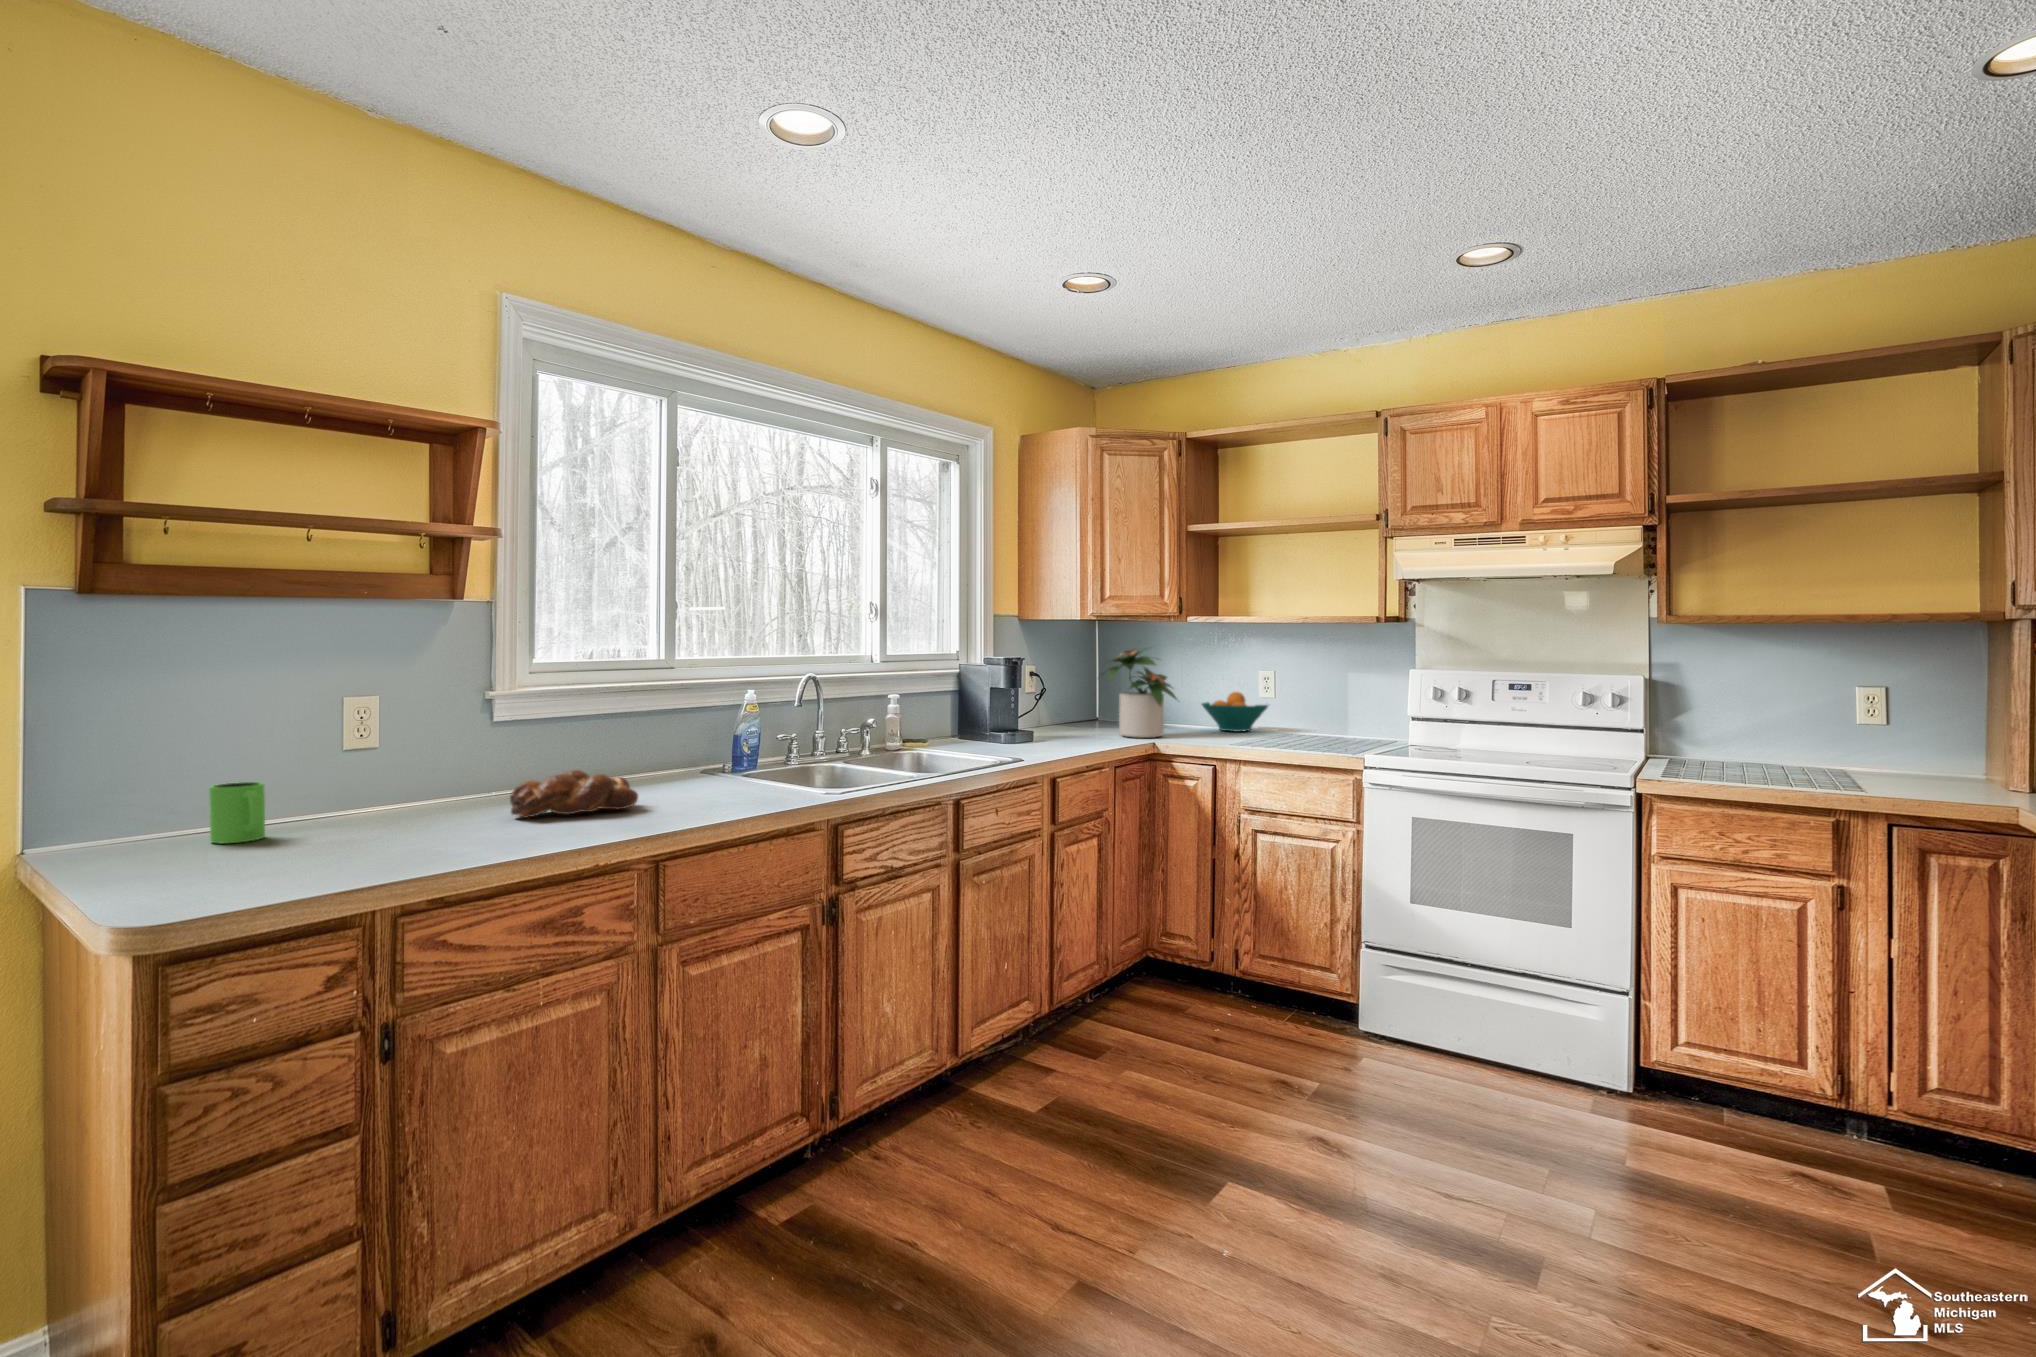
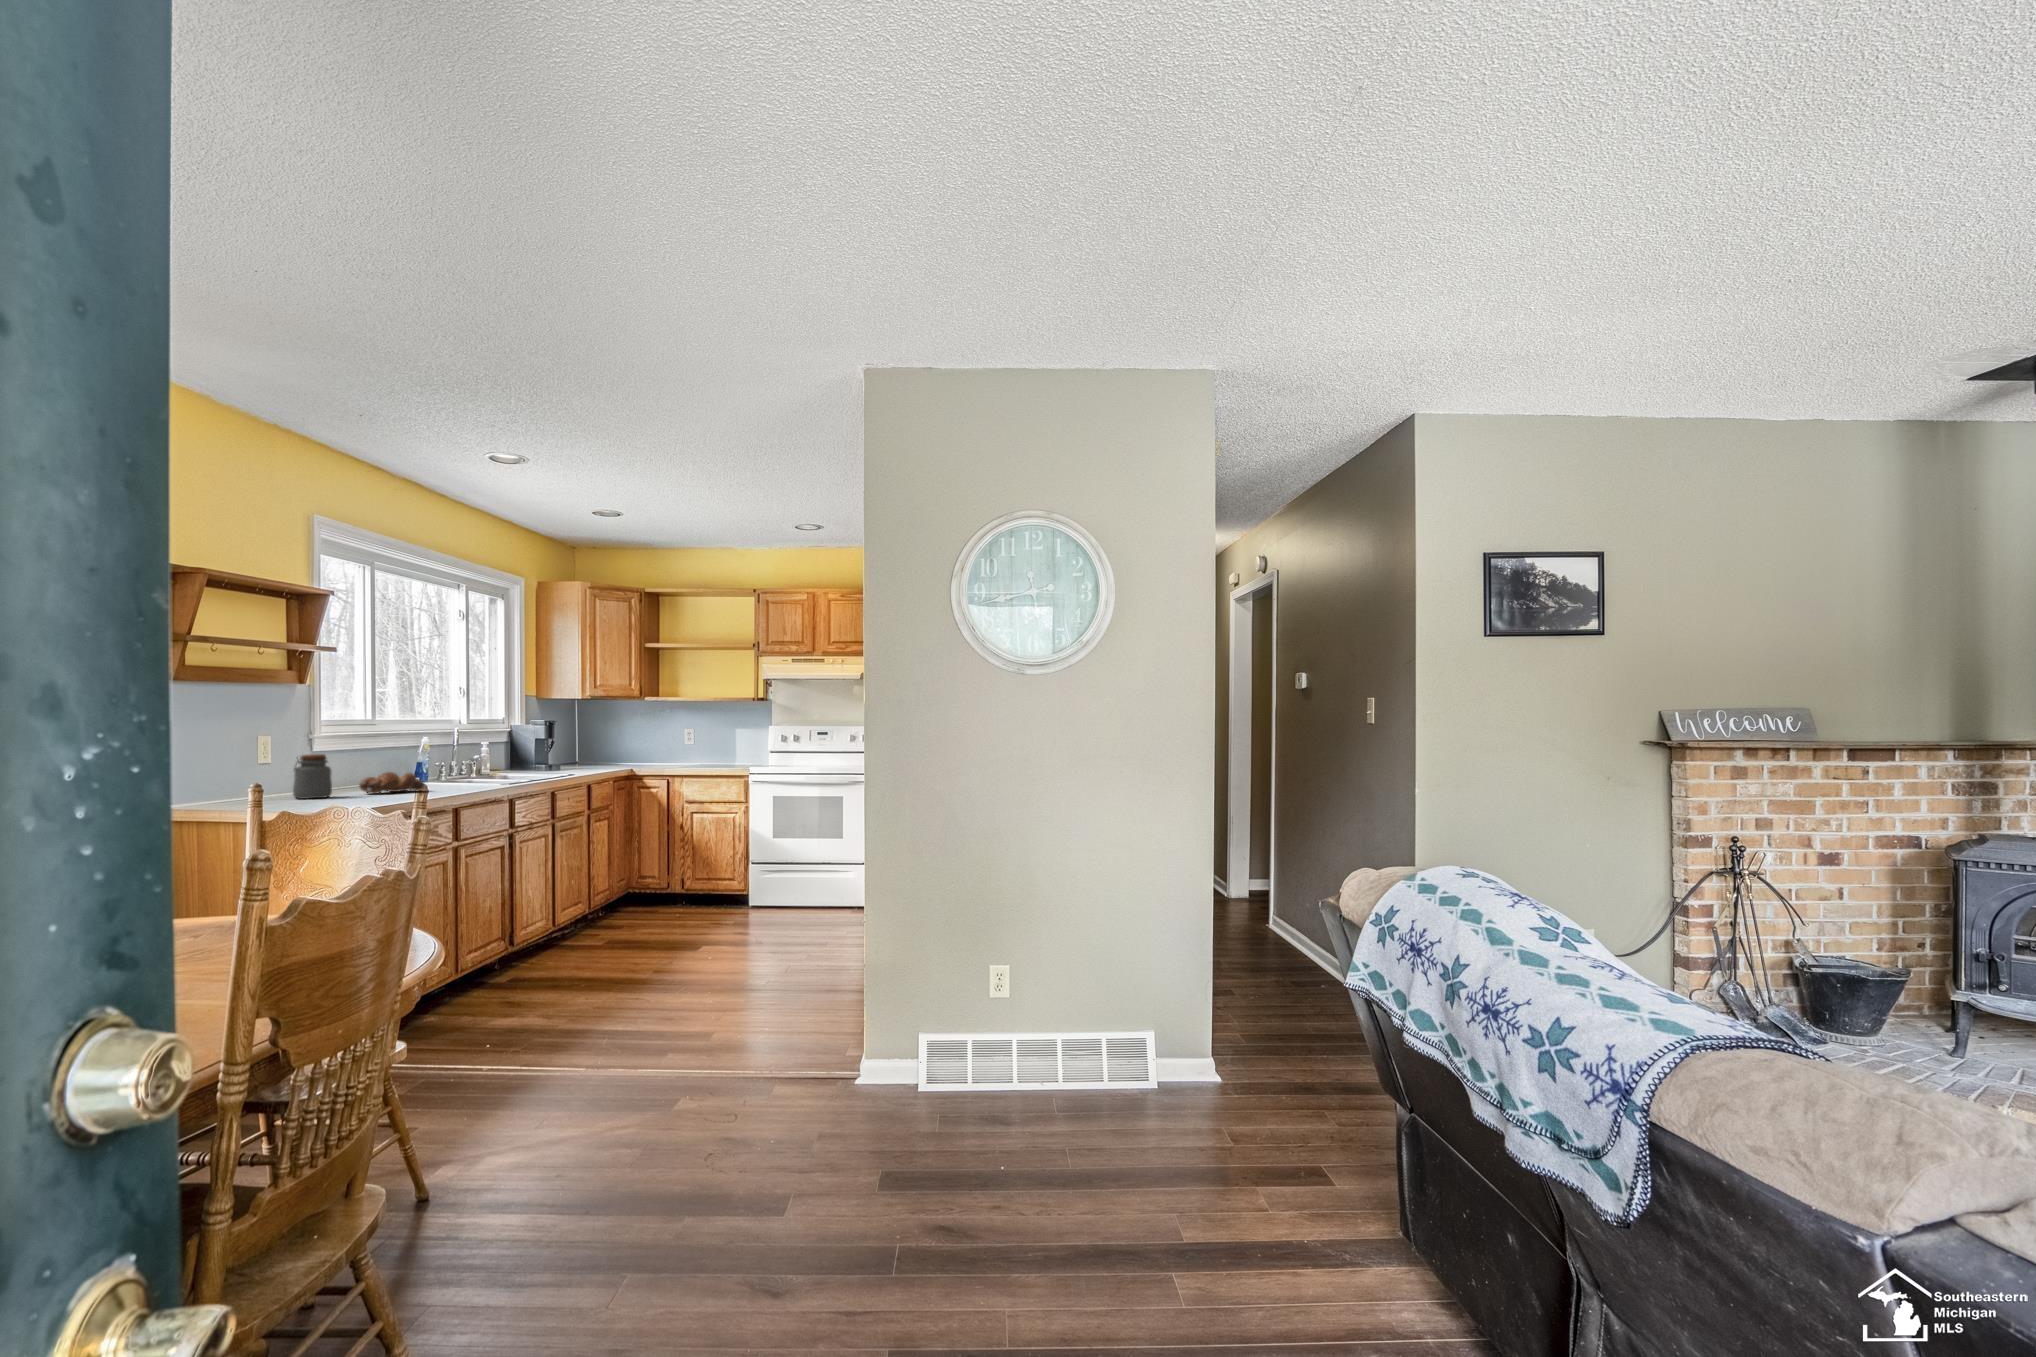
potted plant: present [1101,648,1177,738] -> none [590,714,643,767]
fruit bowl: present [1202,692,1268,732] -> none [649,741,691,764]
jar: none [357,736,435,829] -> present [293,754,332,799]
mug: present [209,782,265,843] -> none [236,776,273,804]

